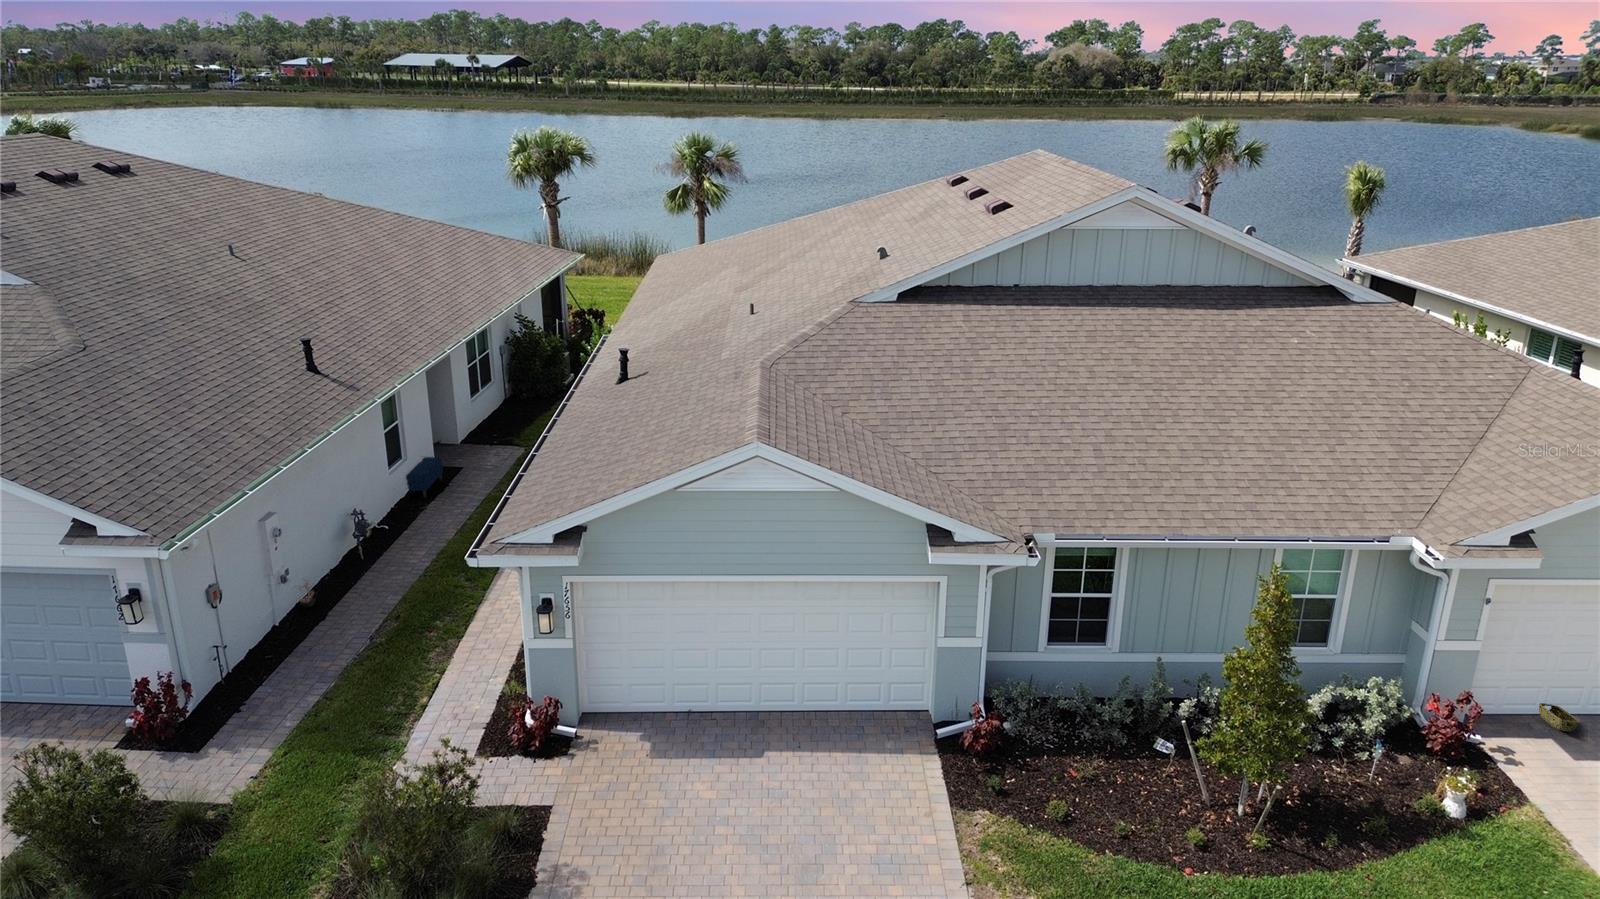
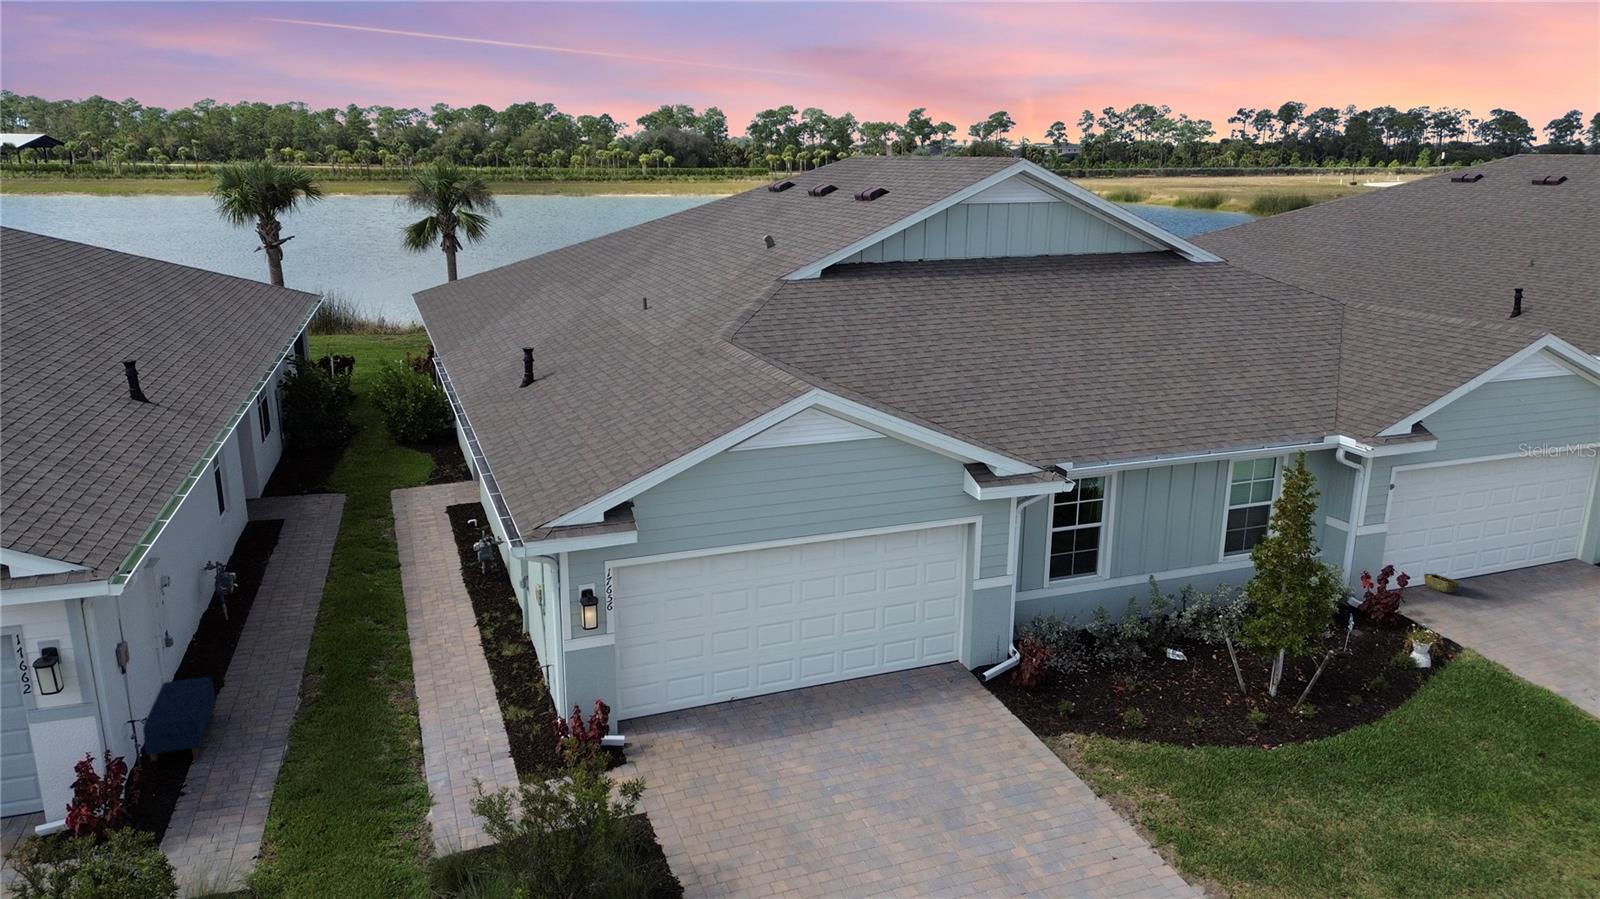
bench: present [406,457,443,497] -> present [143,677,216,761]
potted plant: present [299,580,316,608] -> none [179,635,209,674]

